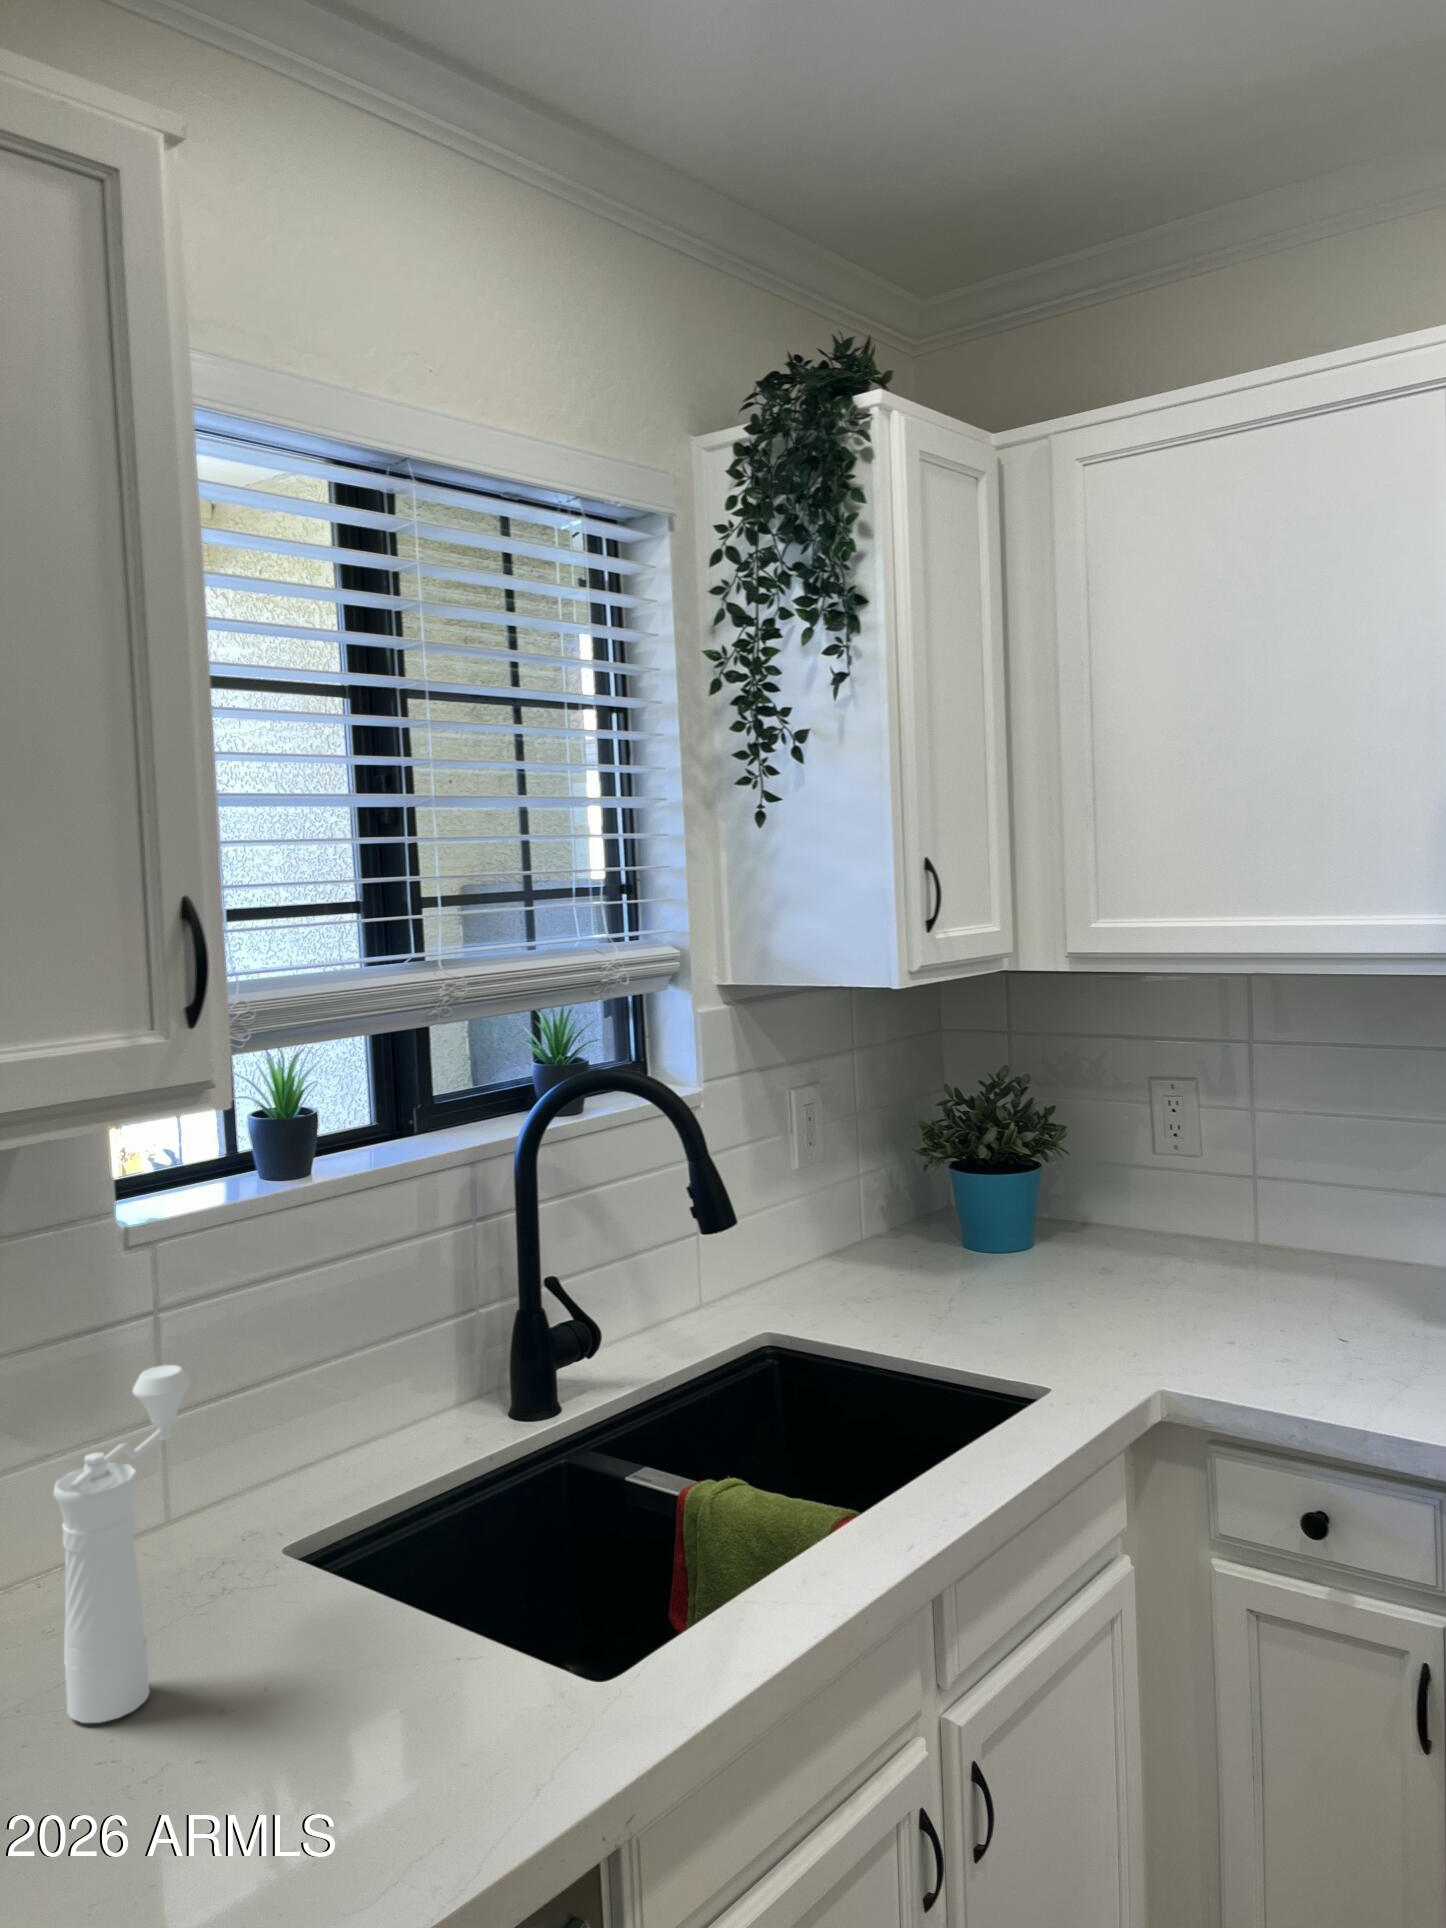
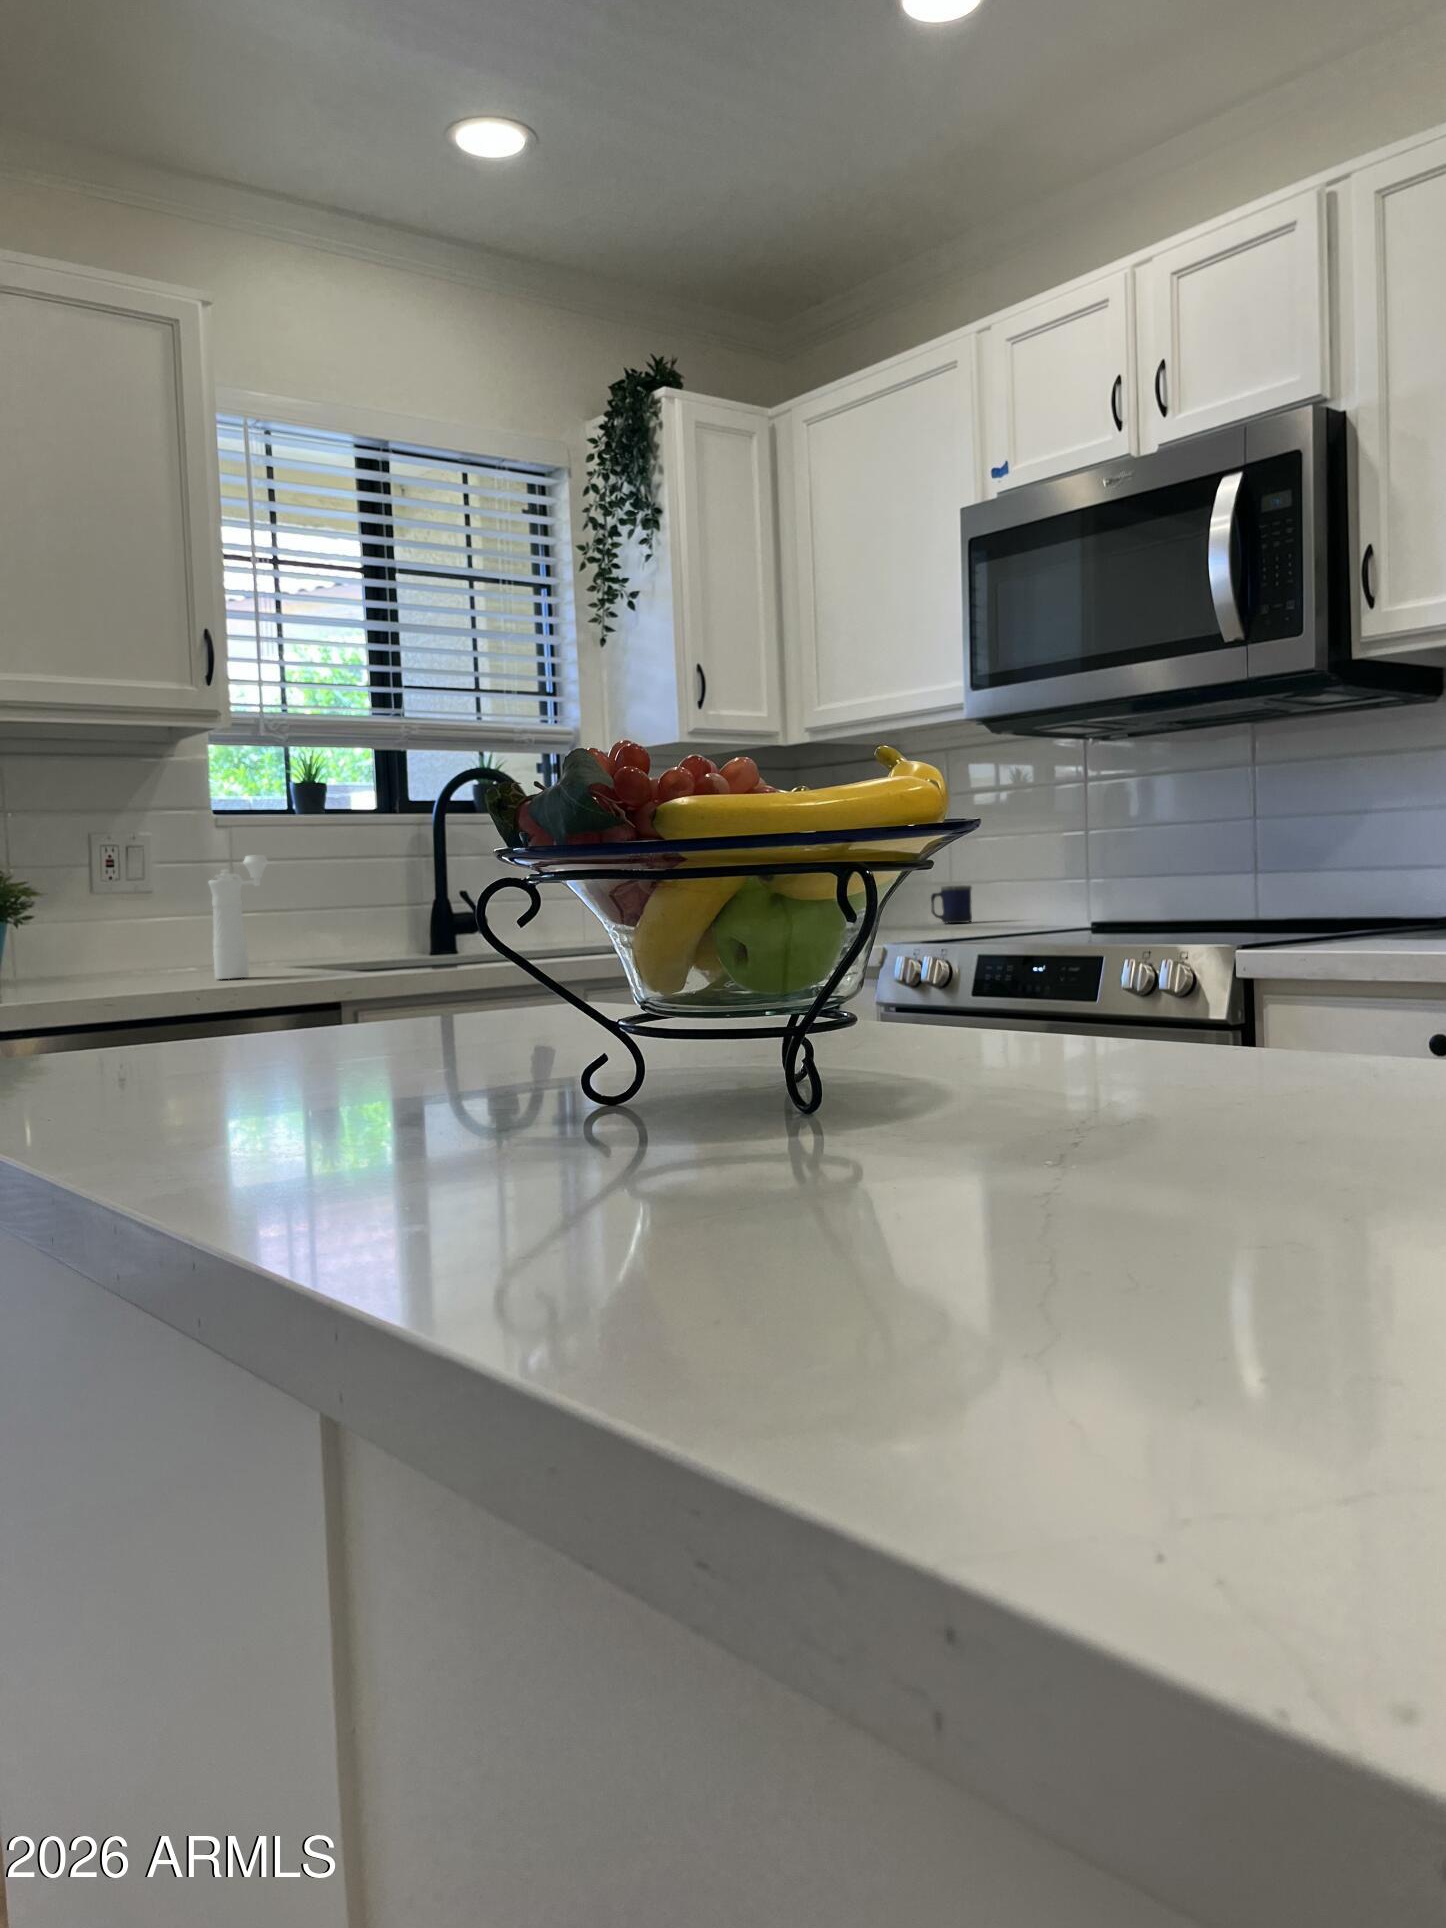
mug: none [1331,1243,1405,1318] -> present [931,885,972,923]

